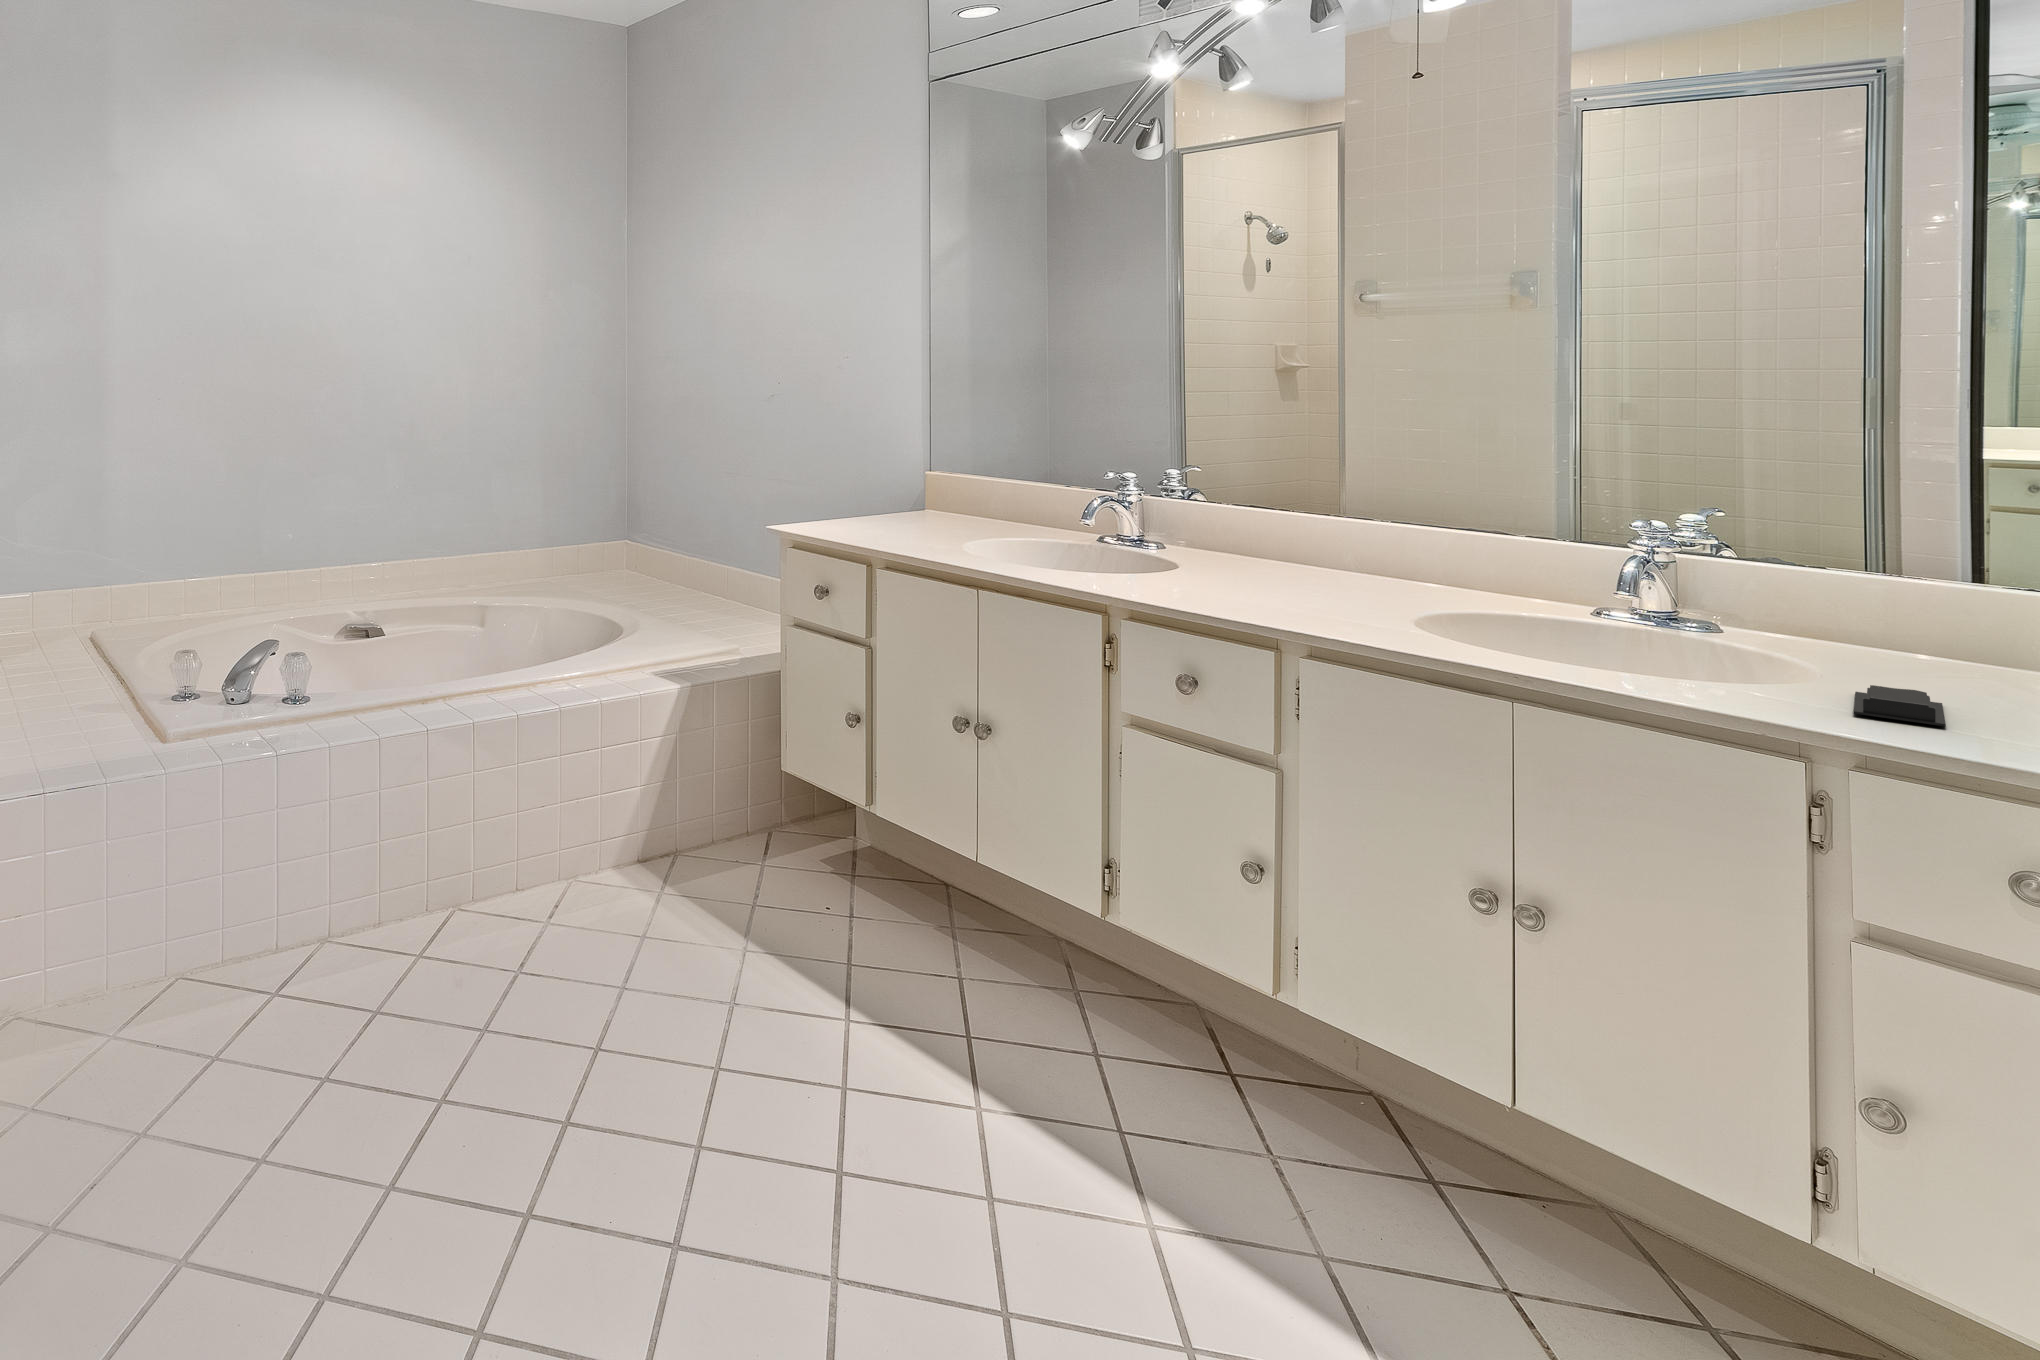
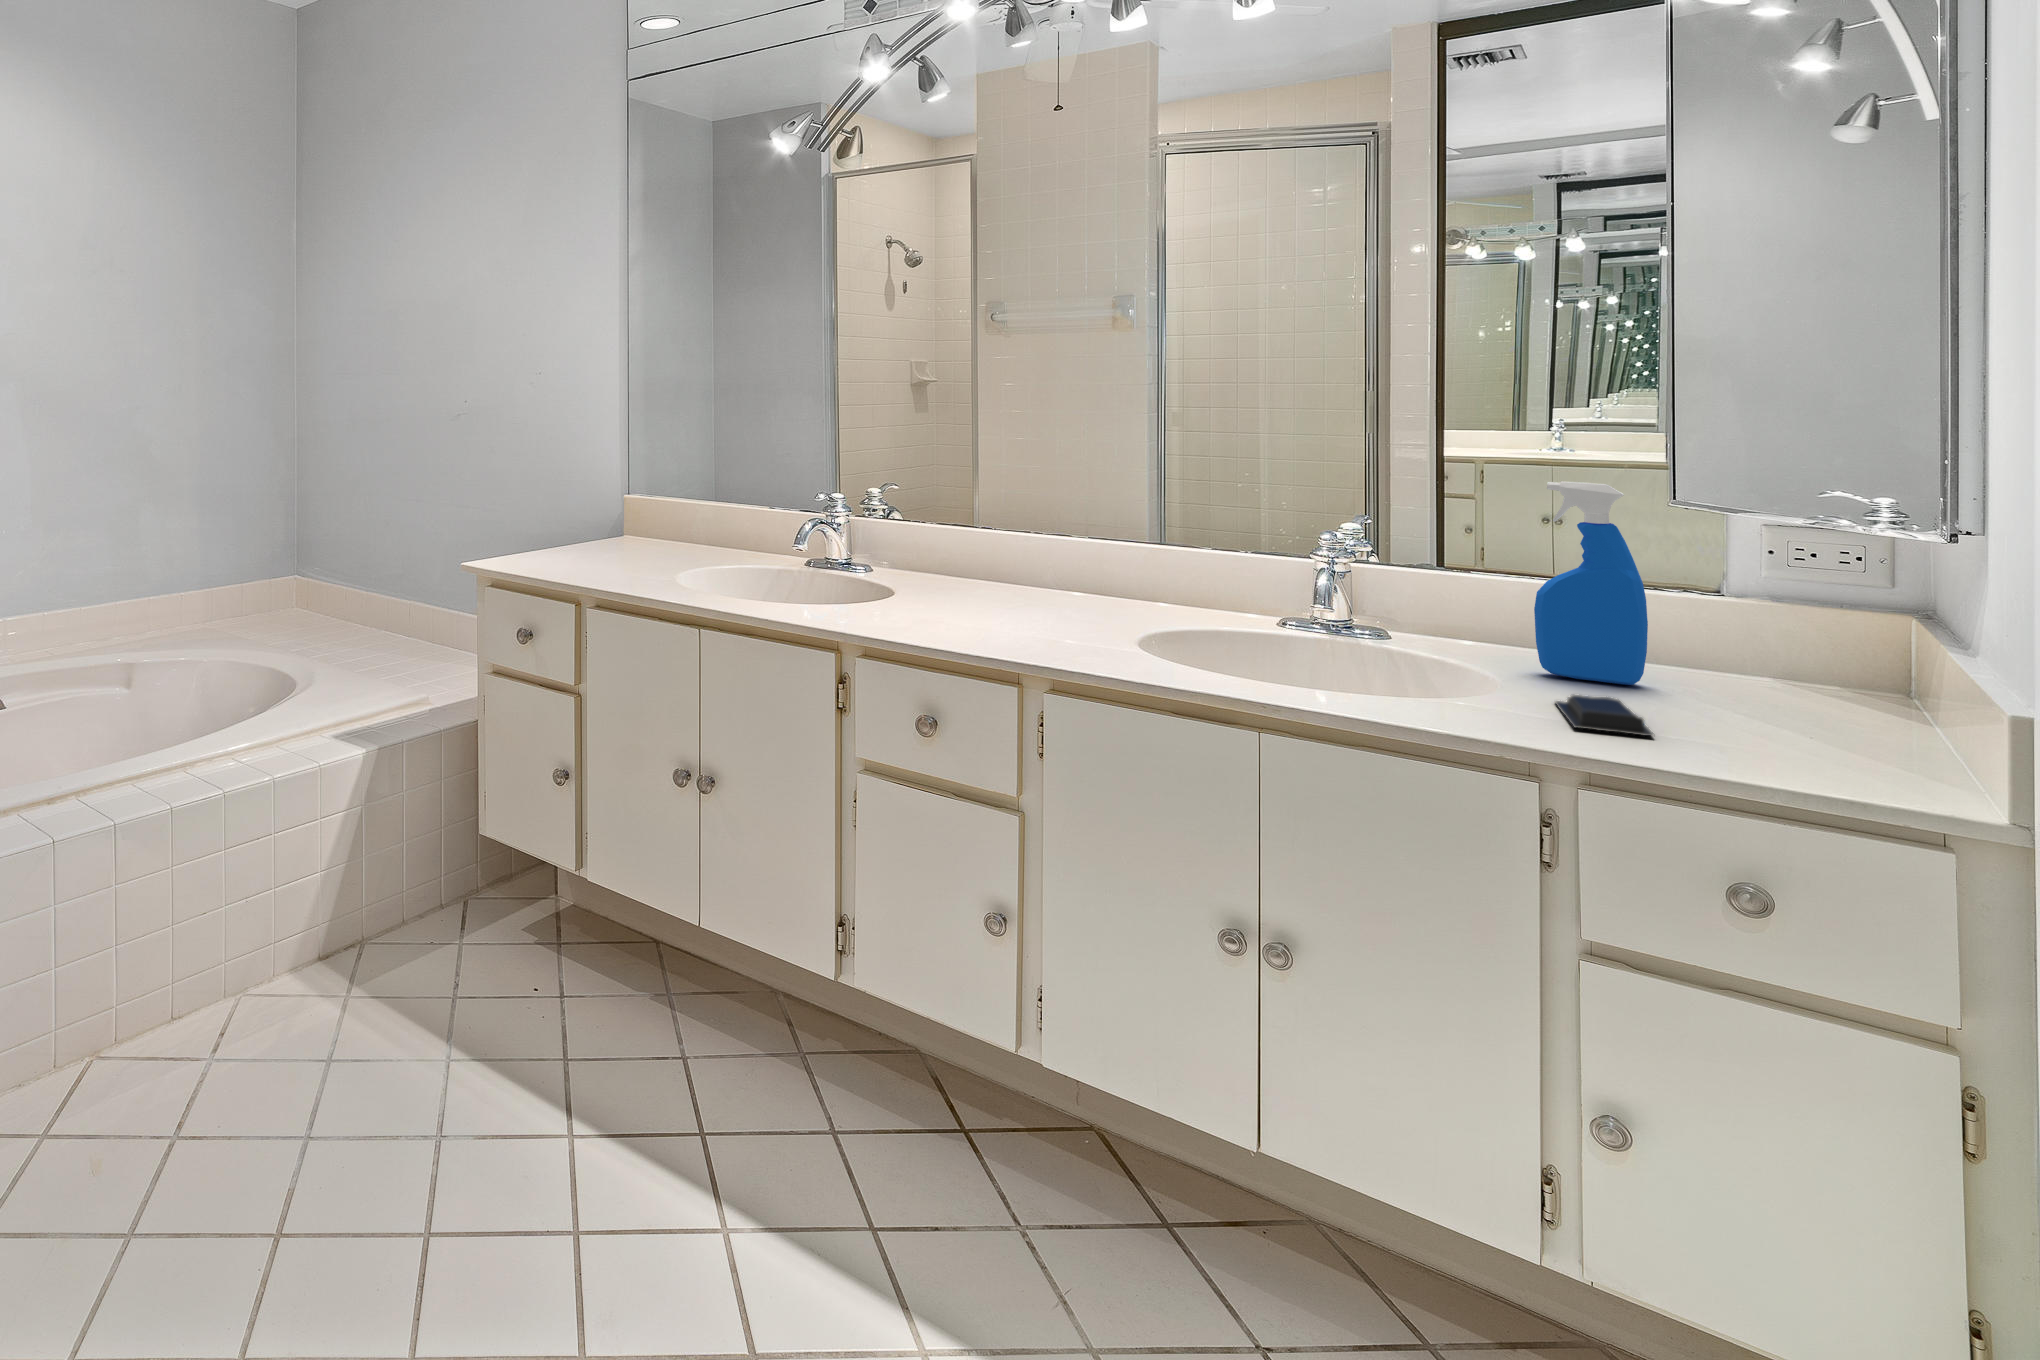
spray bottle: none [1859,472,1992,685] -> present [1534,481,1648,685]

